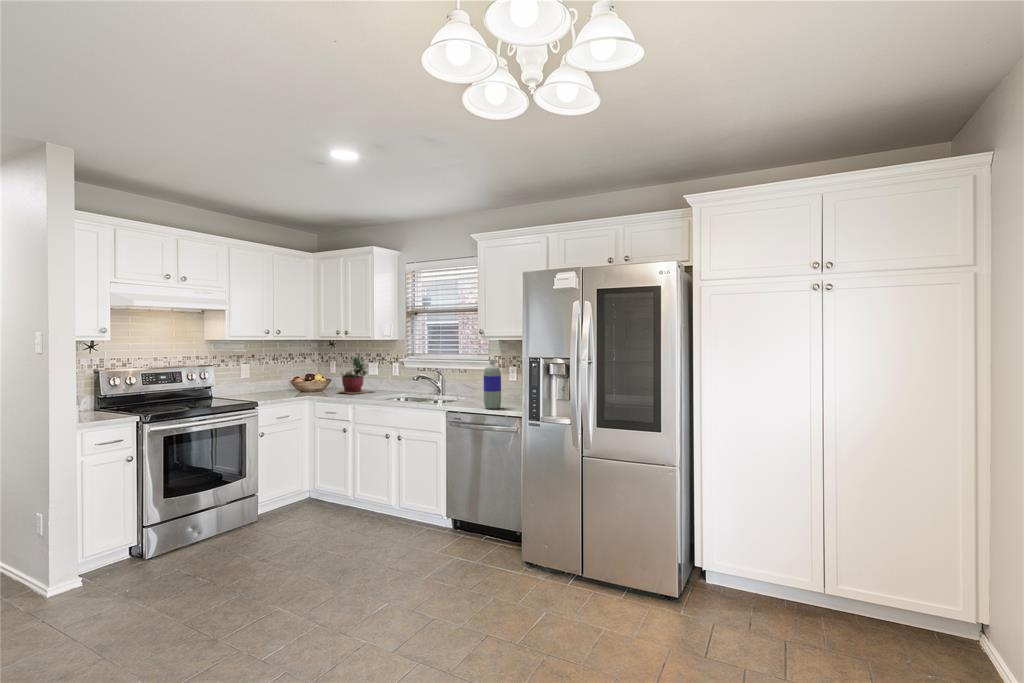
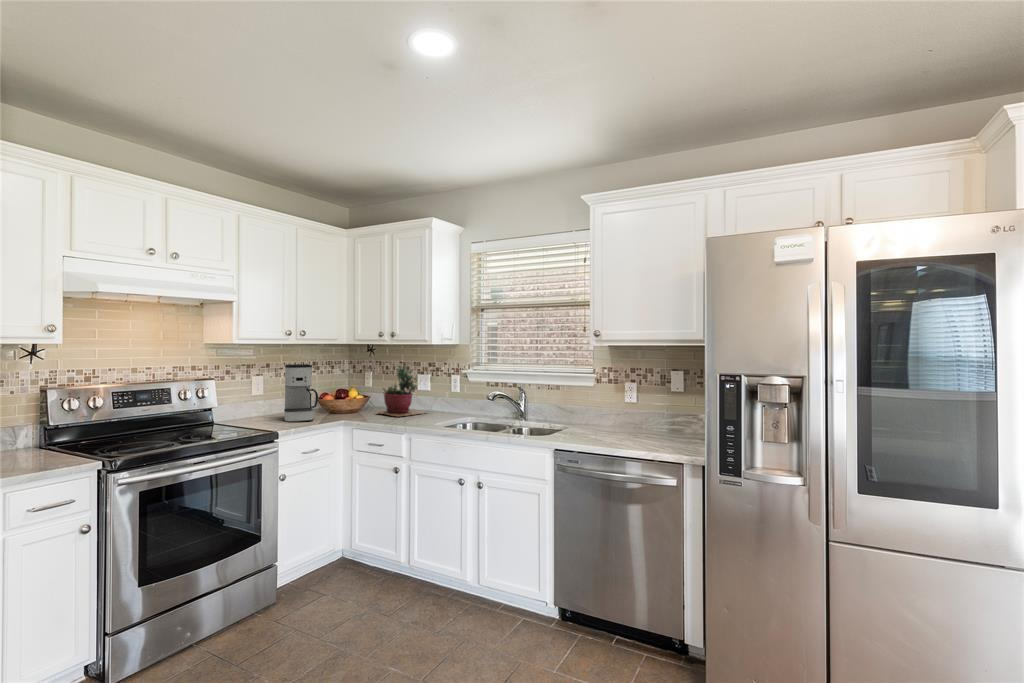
coffee maker: none [265,355,290,397] -> present [284,364,318,422]
bottle: present [484,360,501,409] -> none [608,374,634,447]

